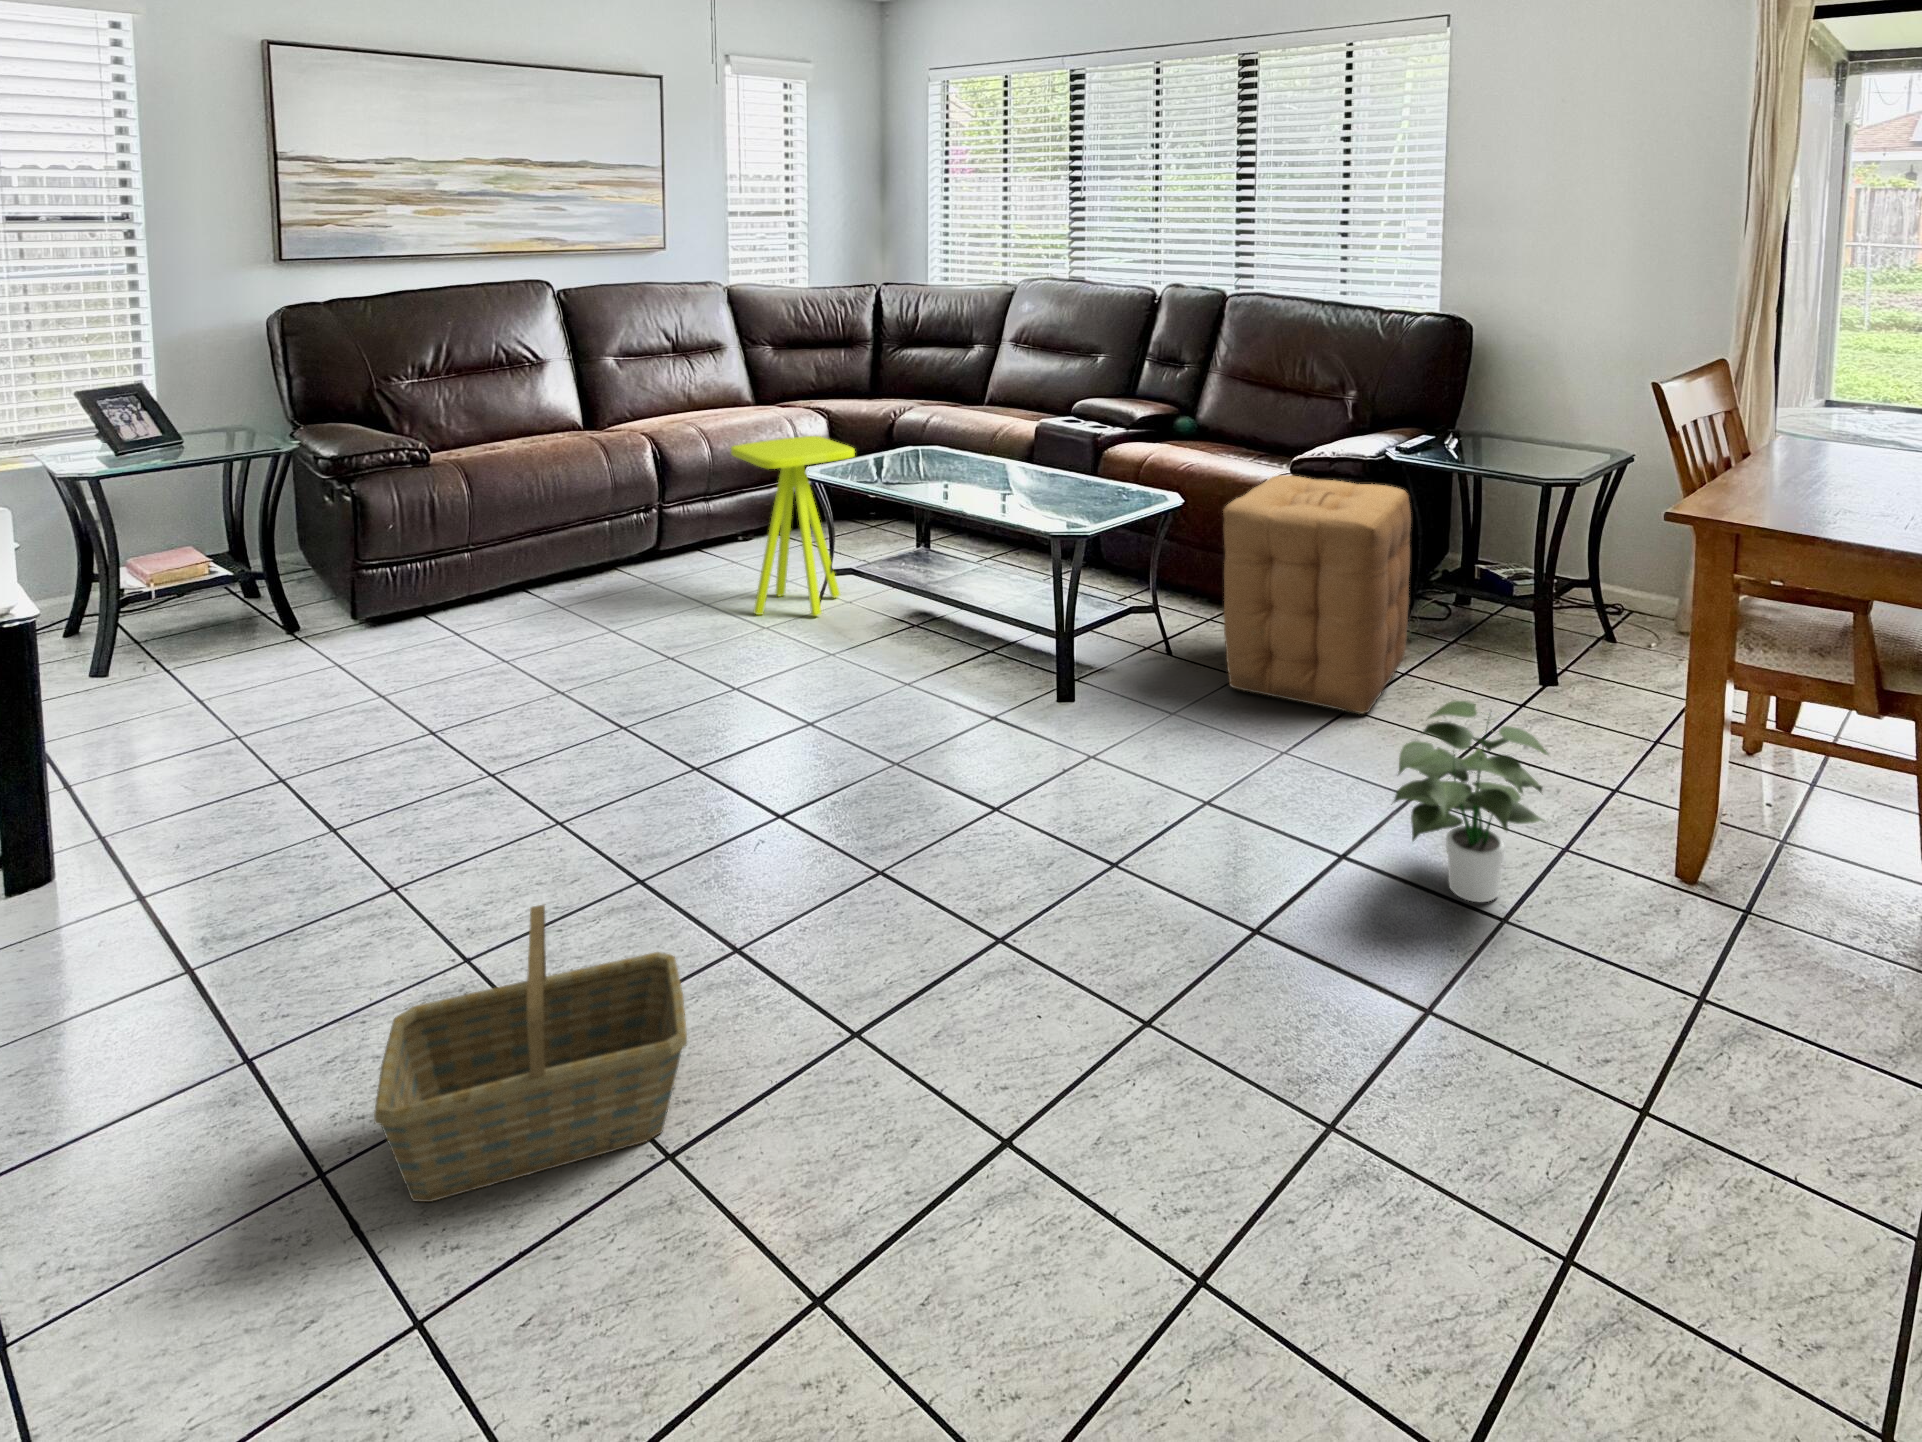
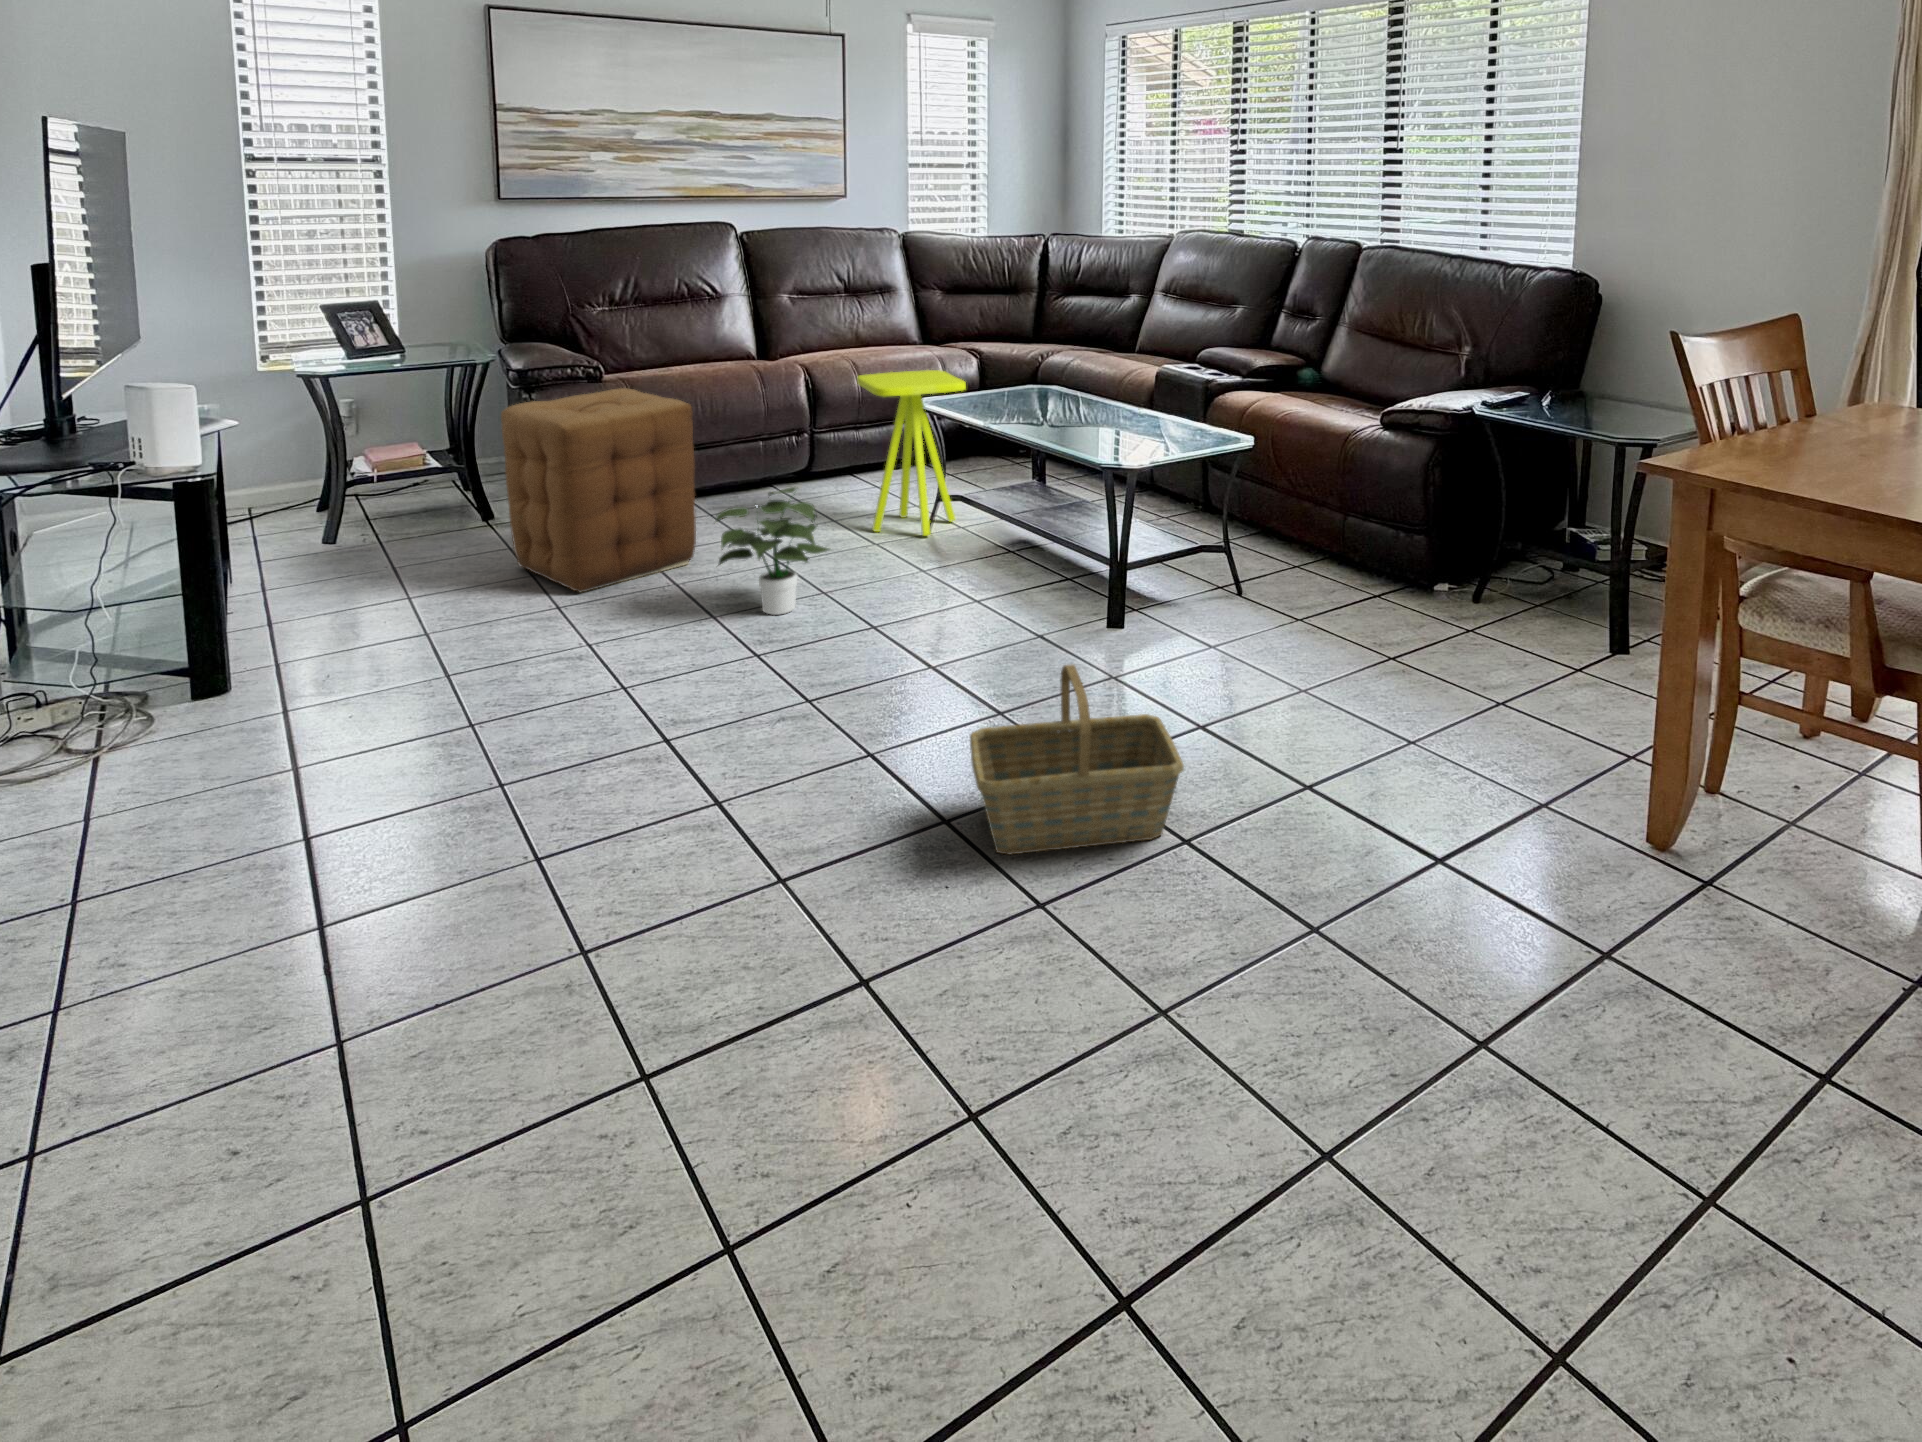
ottoman: present [1223,475,1411,714] -> present [501,388,696,593]
potted plant: present [1394,701,1548,902] -> present [716,487,829,615]
basket: present [374,905,687,1202] -> present [970,664,1184,854]

